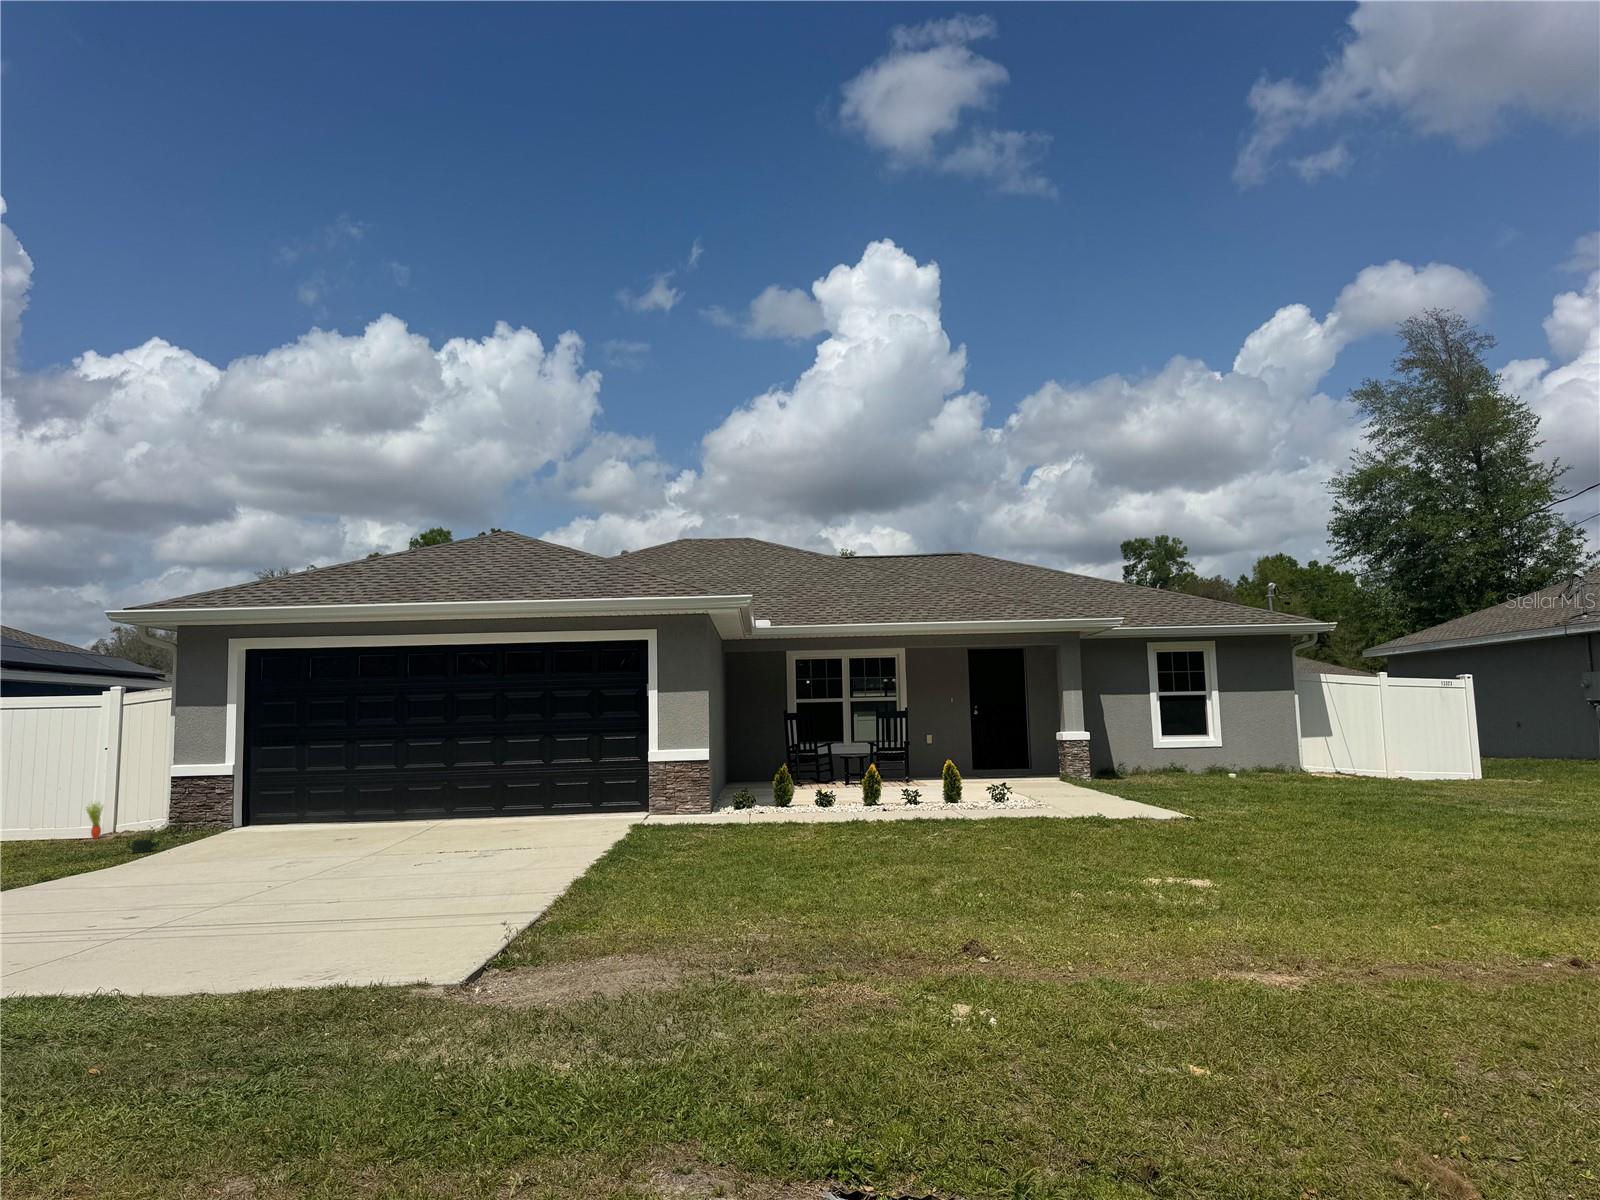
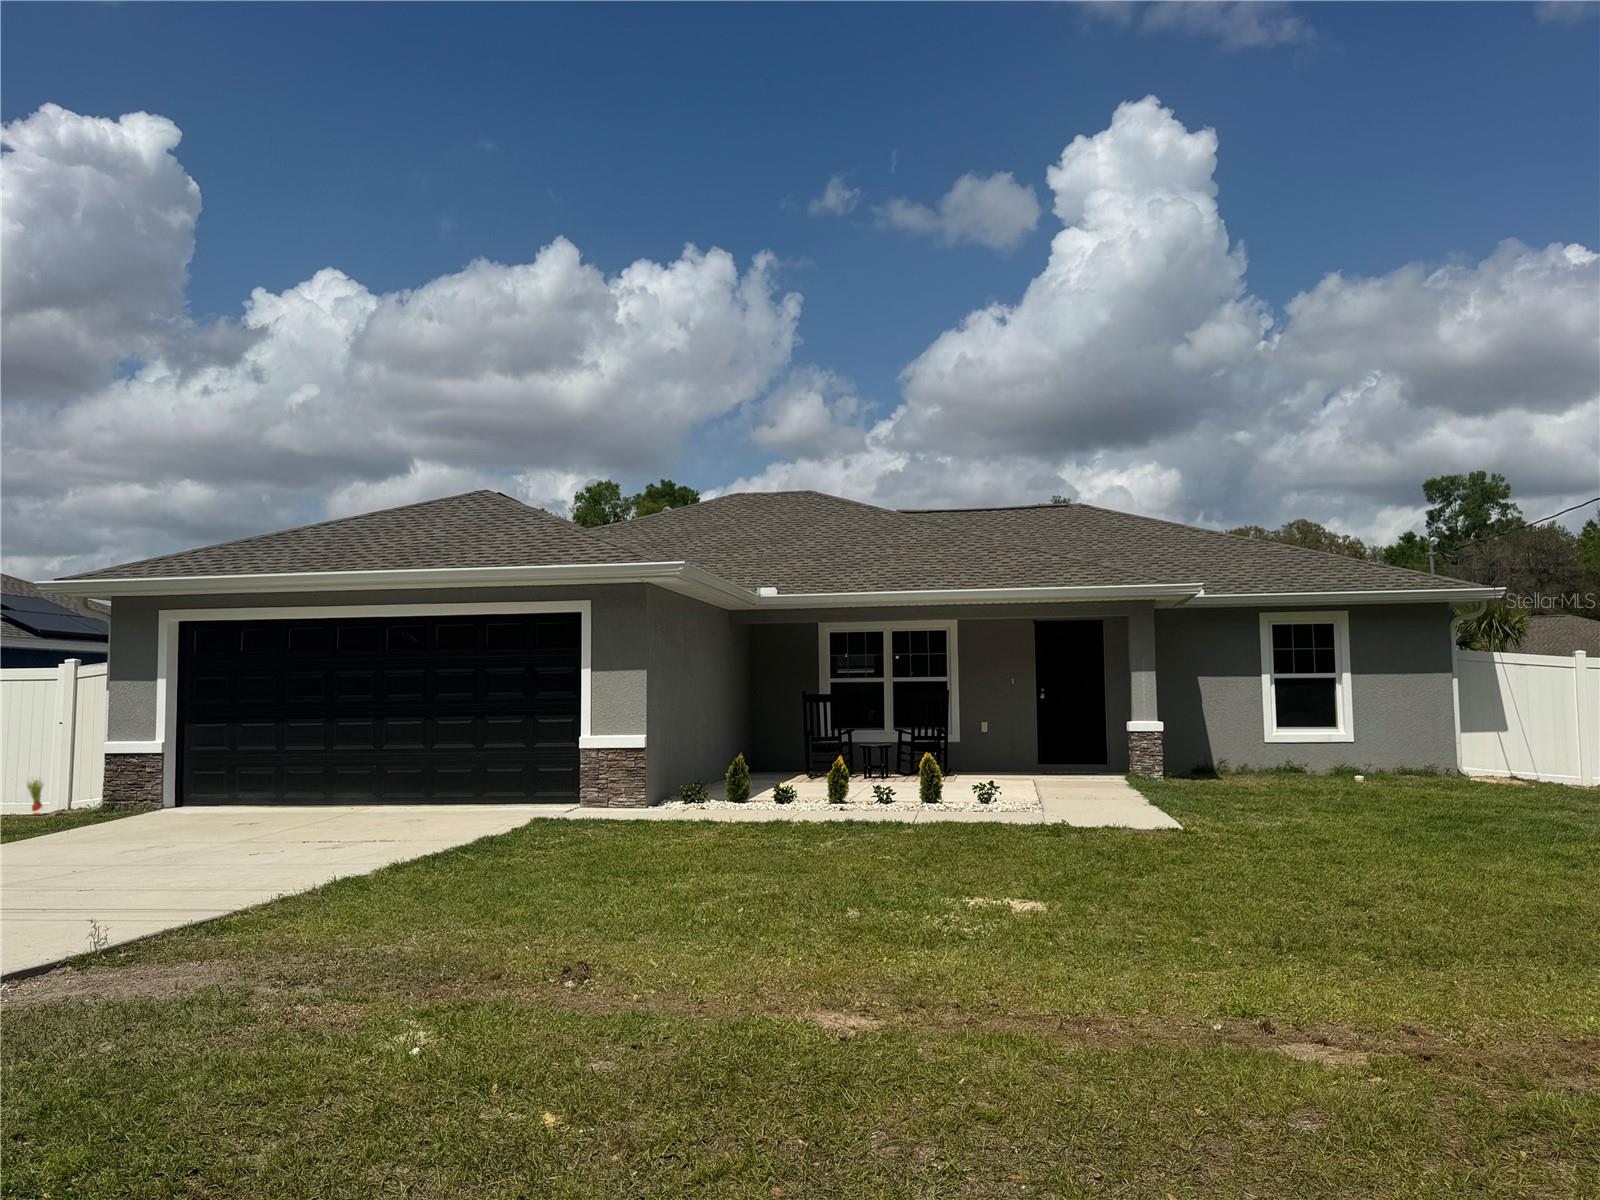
watering can: present [127,833,160,853] -> none [29,810,72,832]

